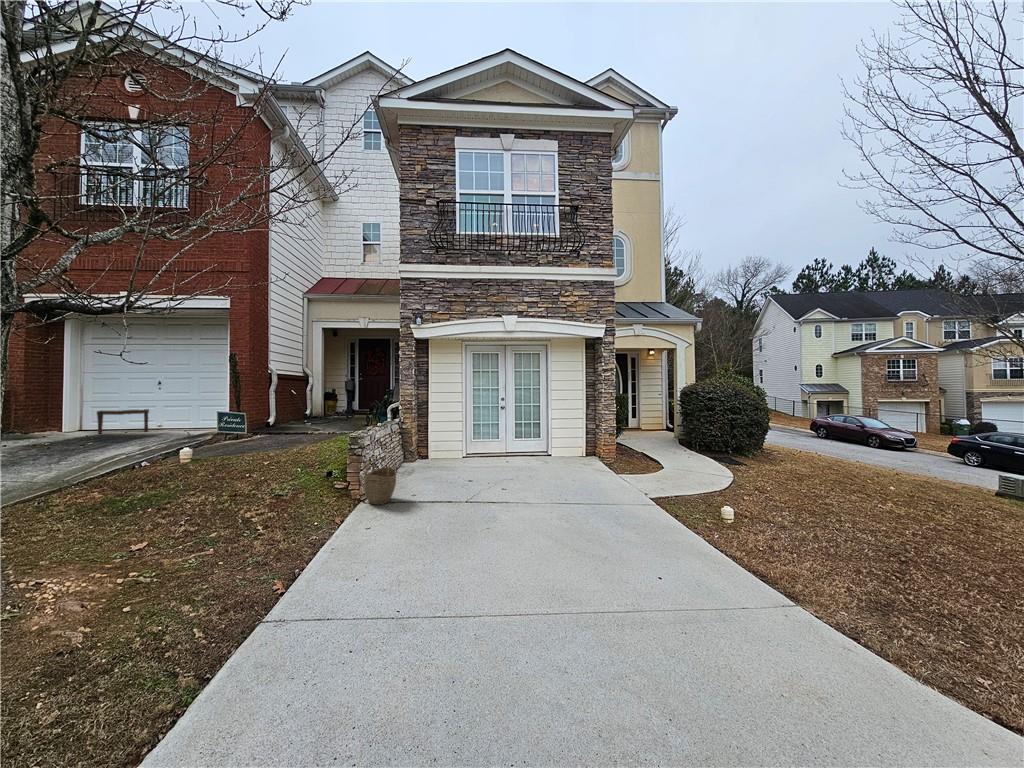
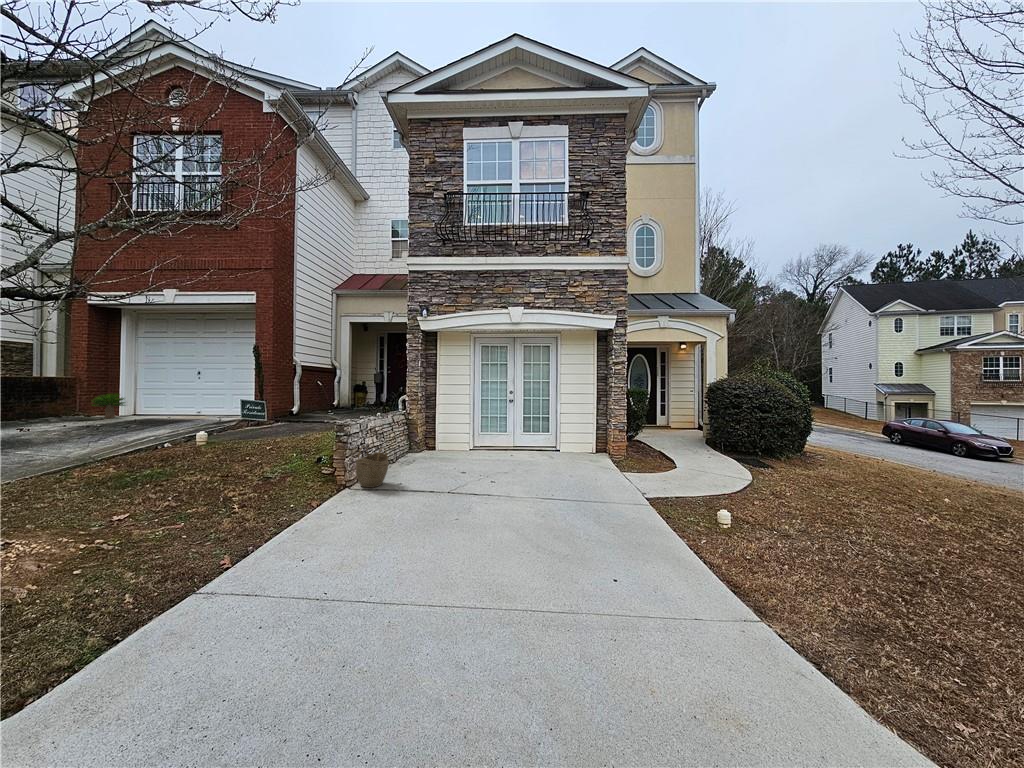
potted plant: none [35,403,84,432] -> present [92,394,125,418]
bench: present [97,409,149,434] -> none [140,398,187,421]

